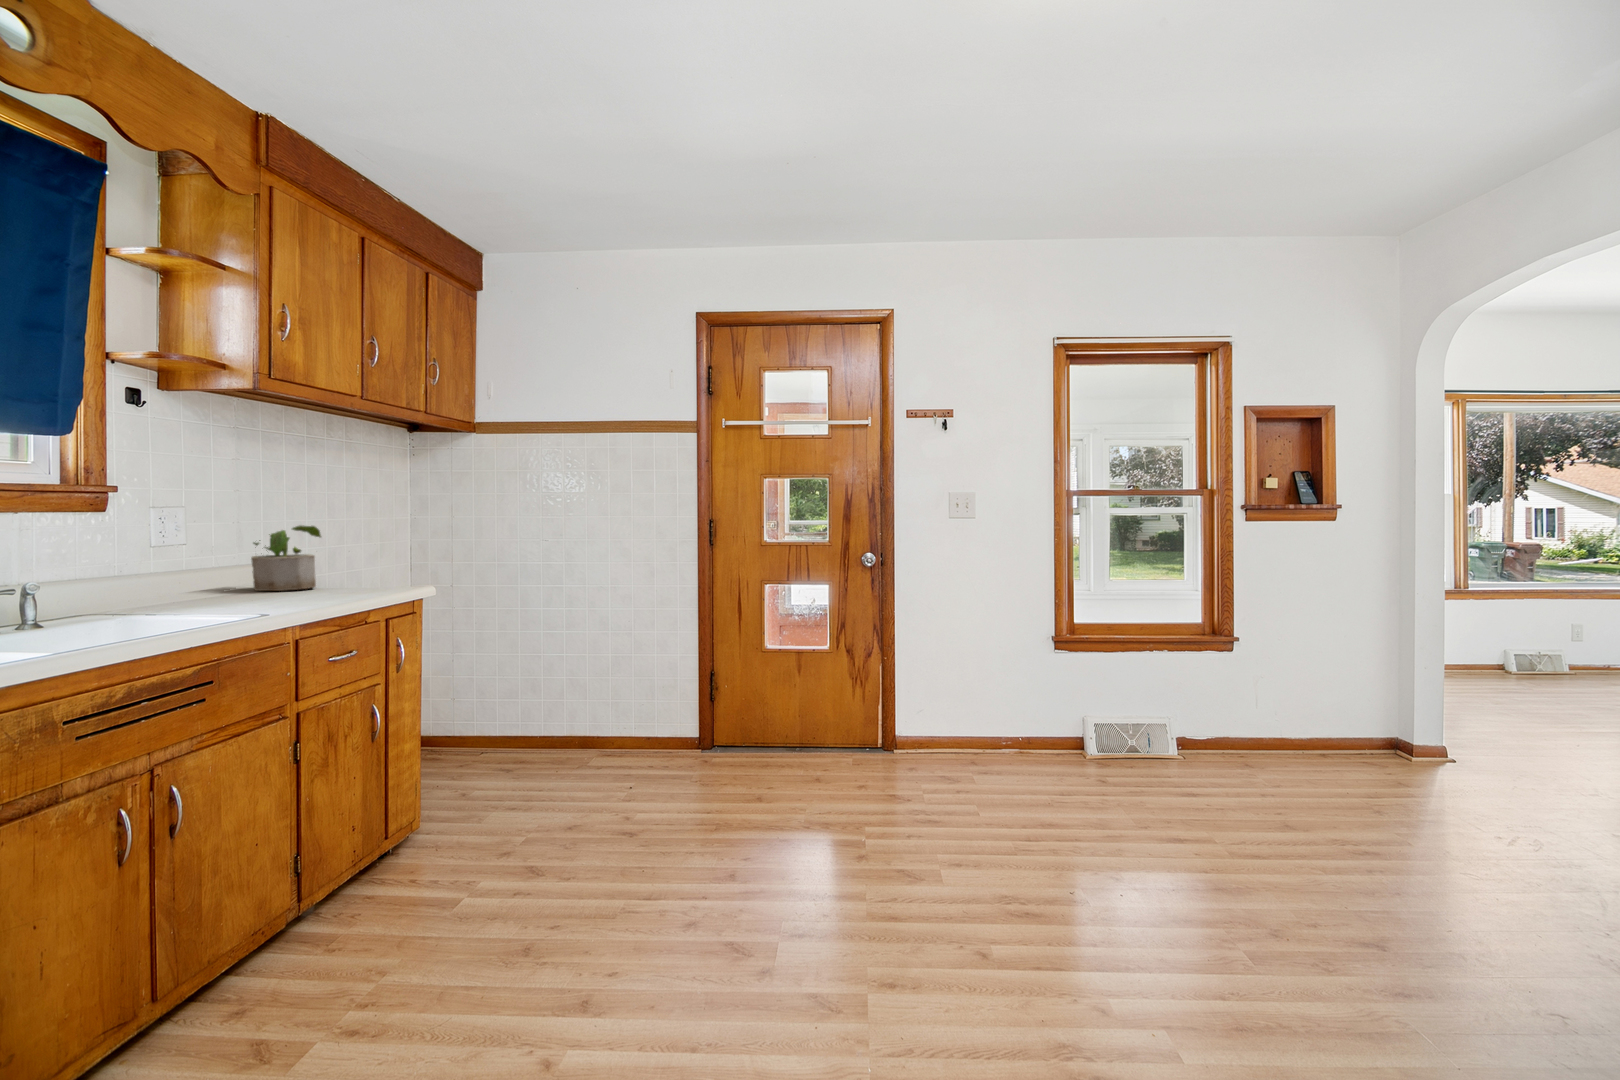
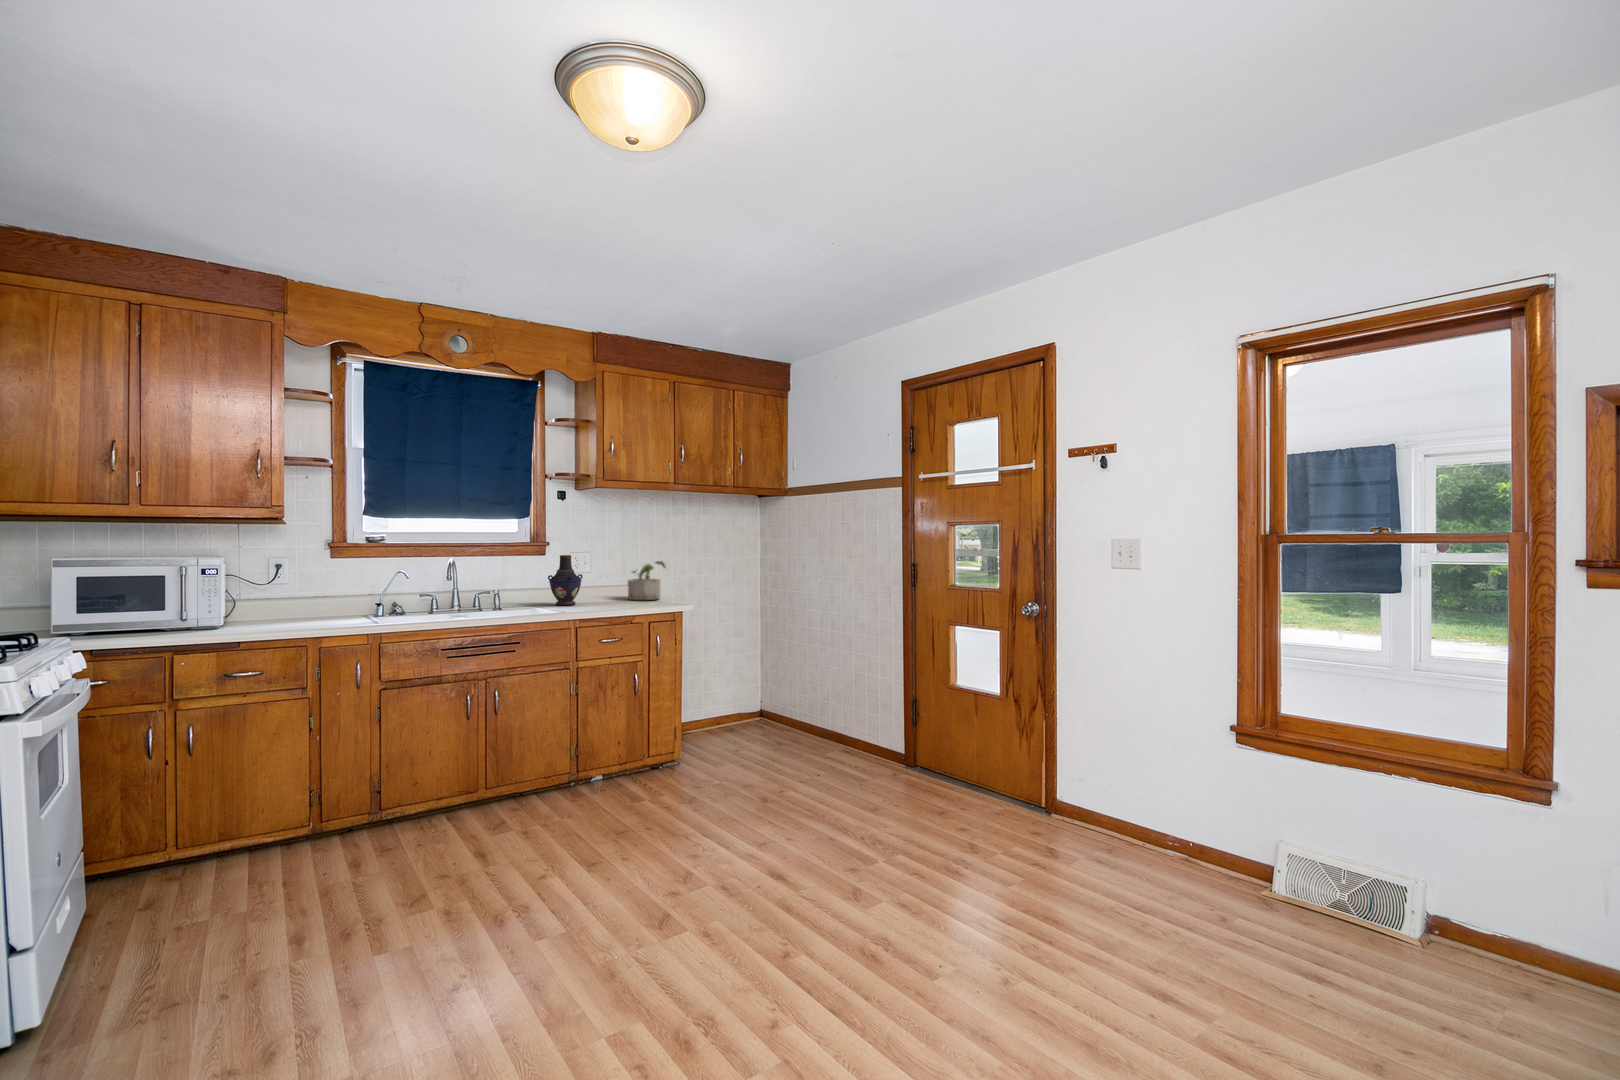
vase: none [136,513,215,608] -> present [548,555,583,605]

